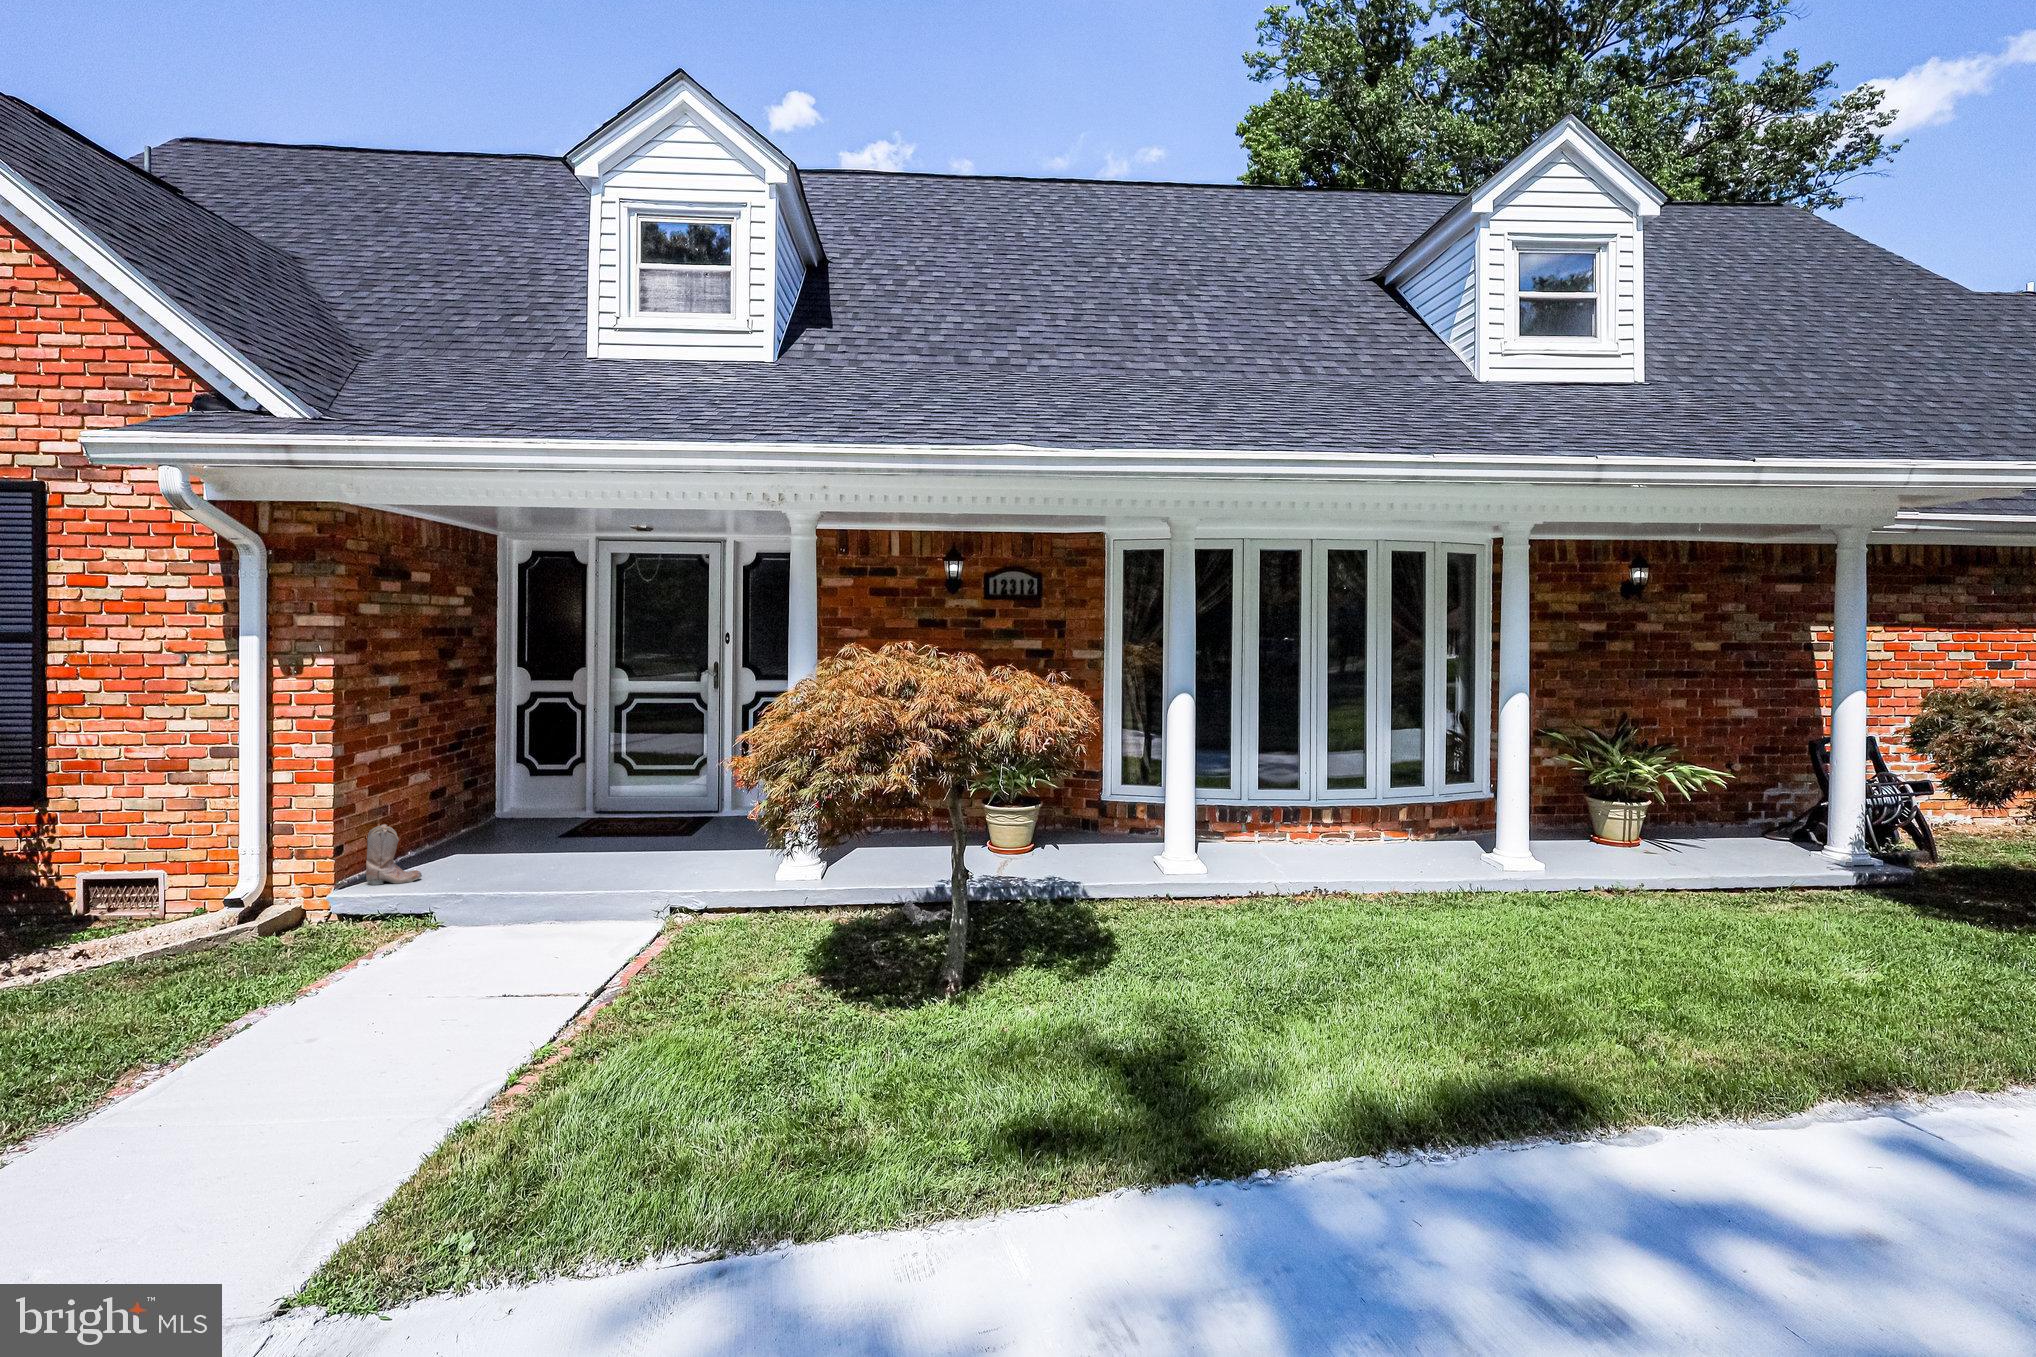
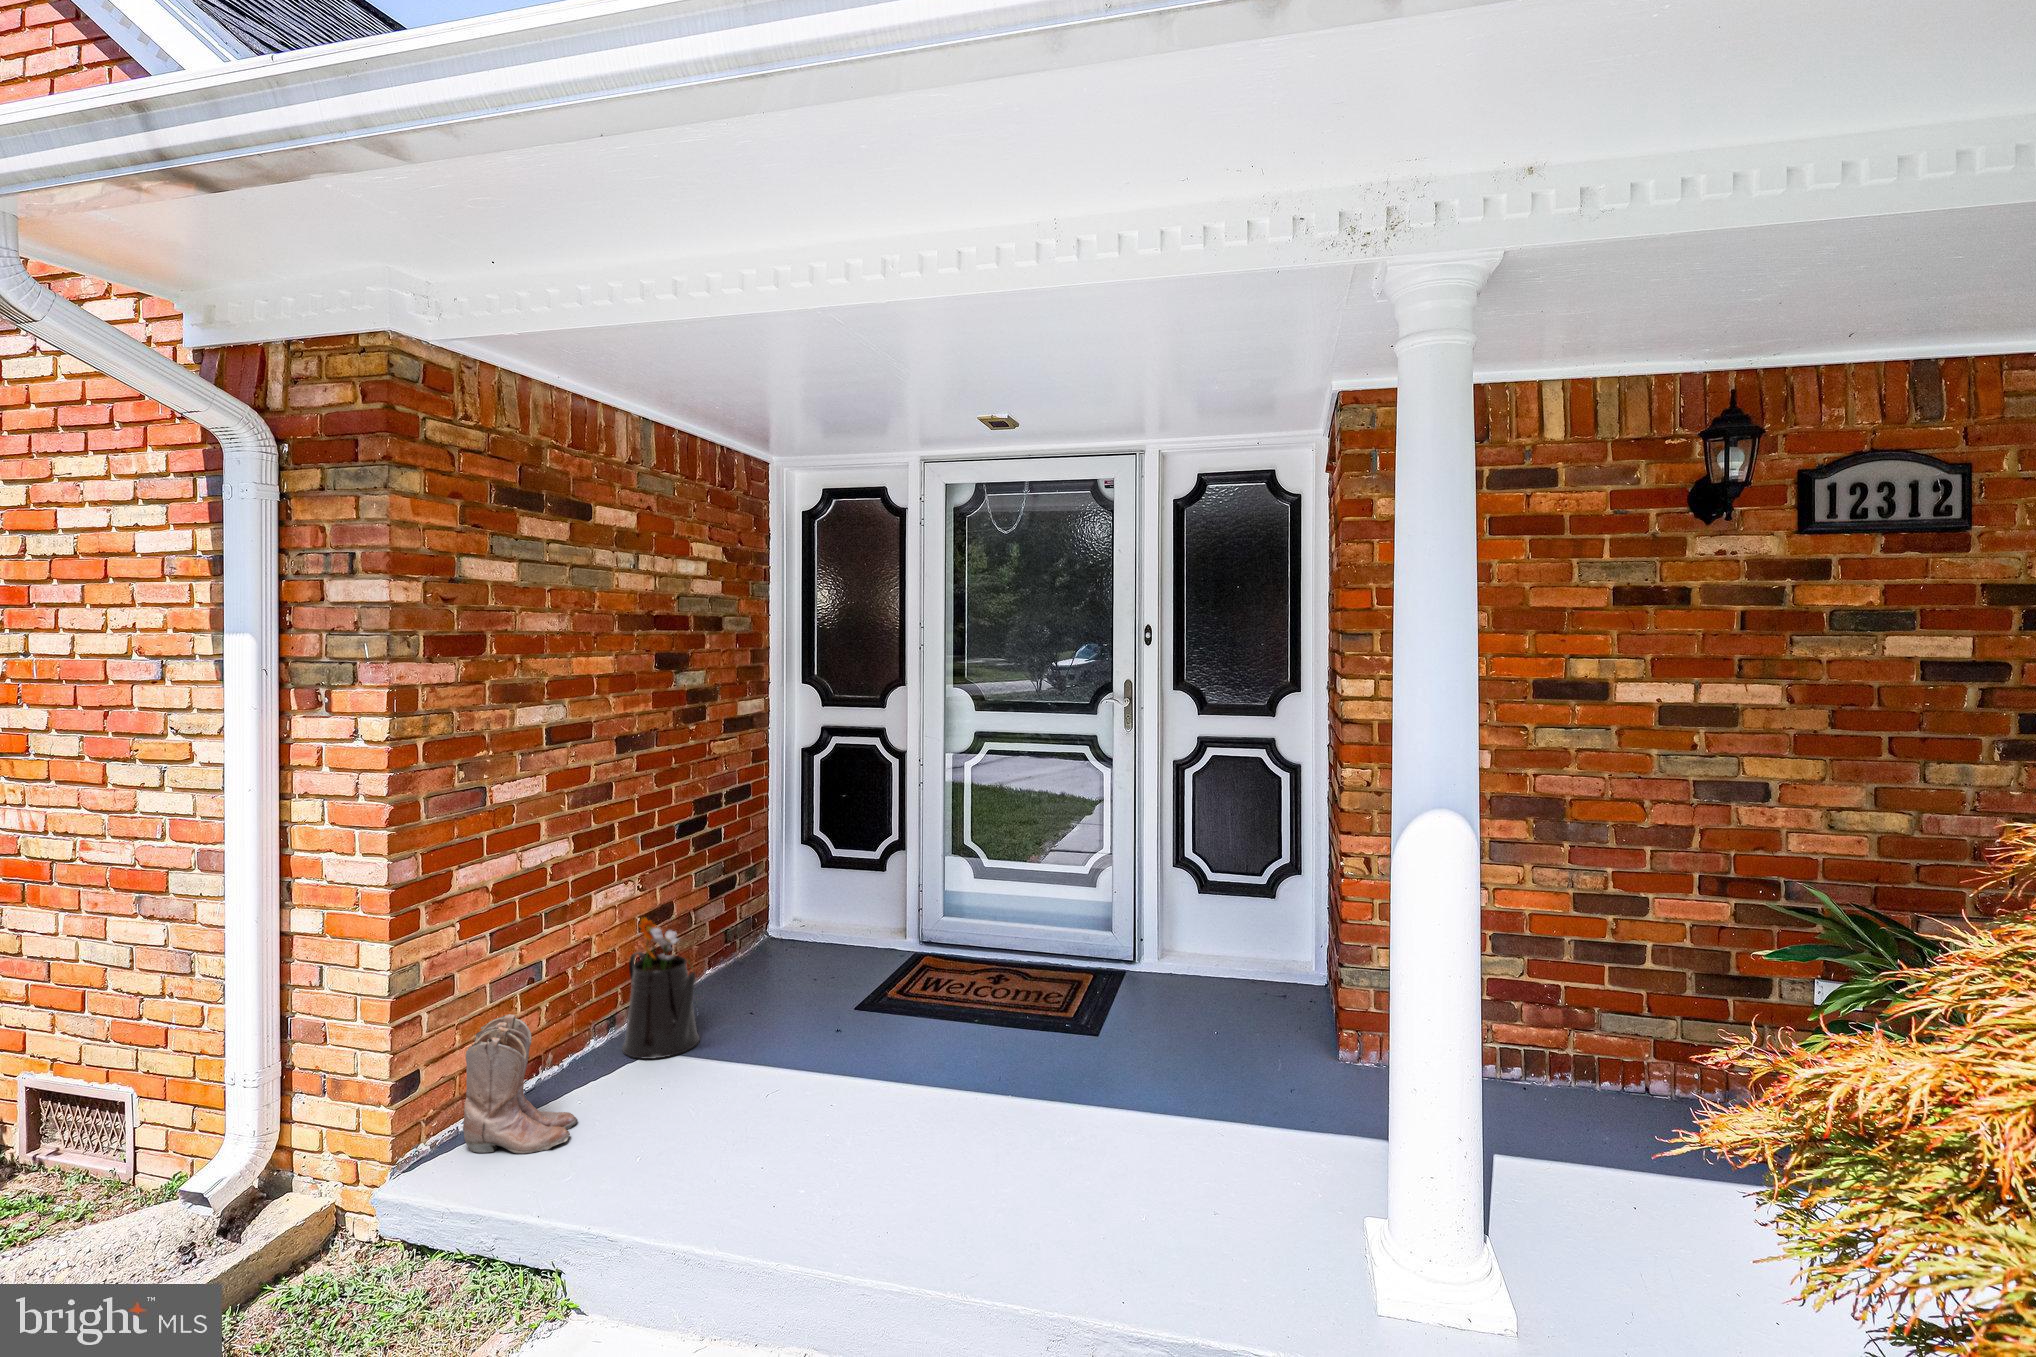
watering can: none [429,788,474,858] -> present [622,917,700,1059]

